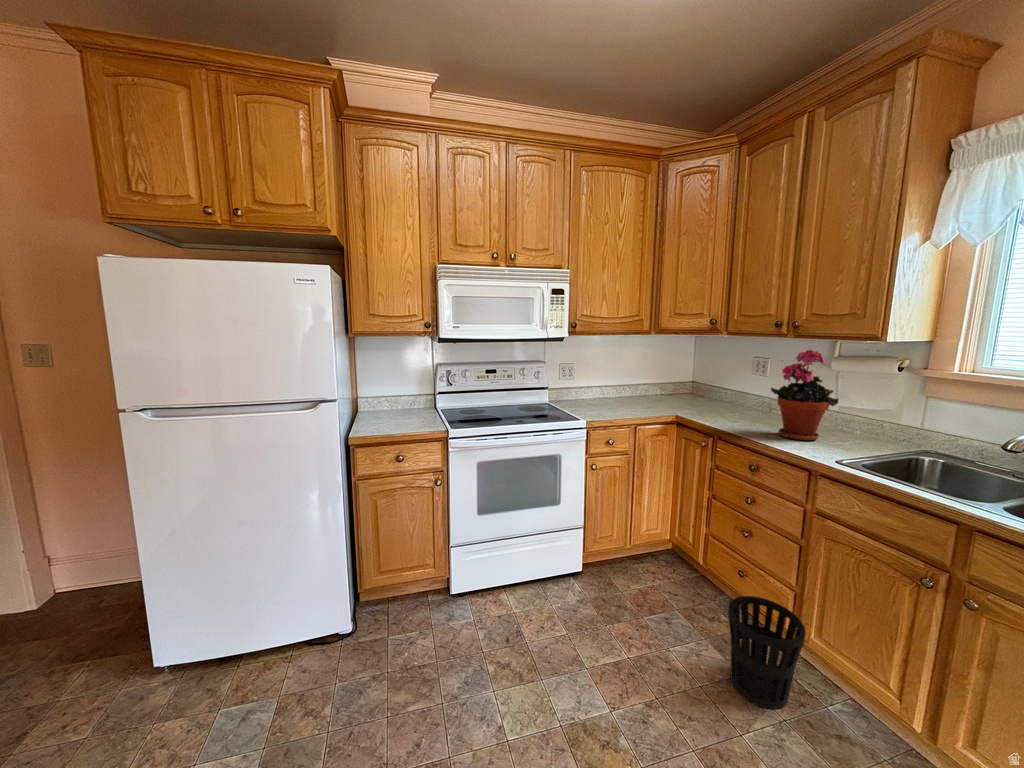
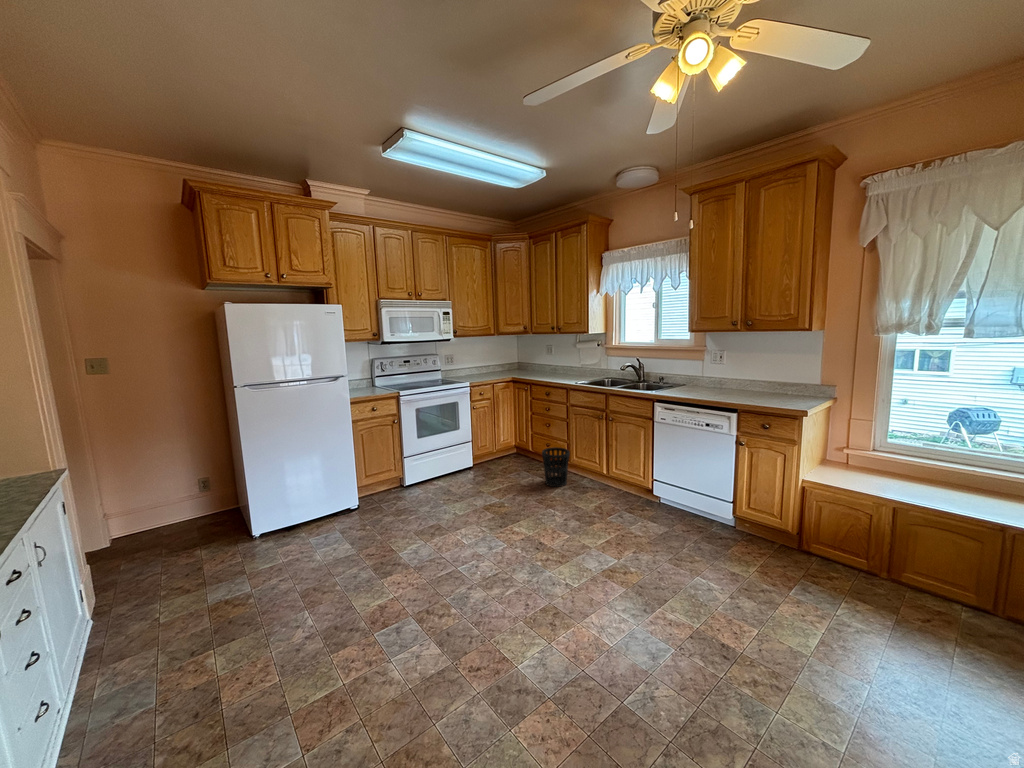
potted plant: present [771,350,838,441] -> none [552,339,577,380]

